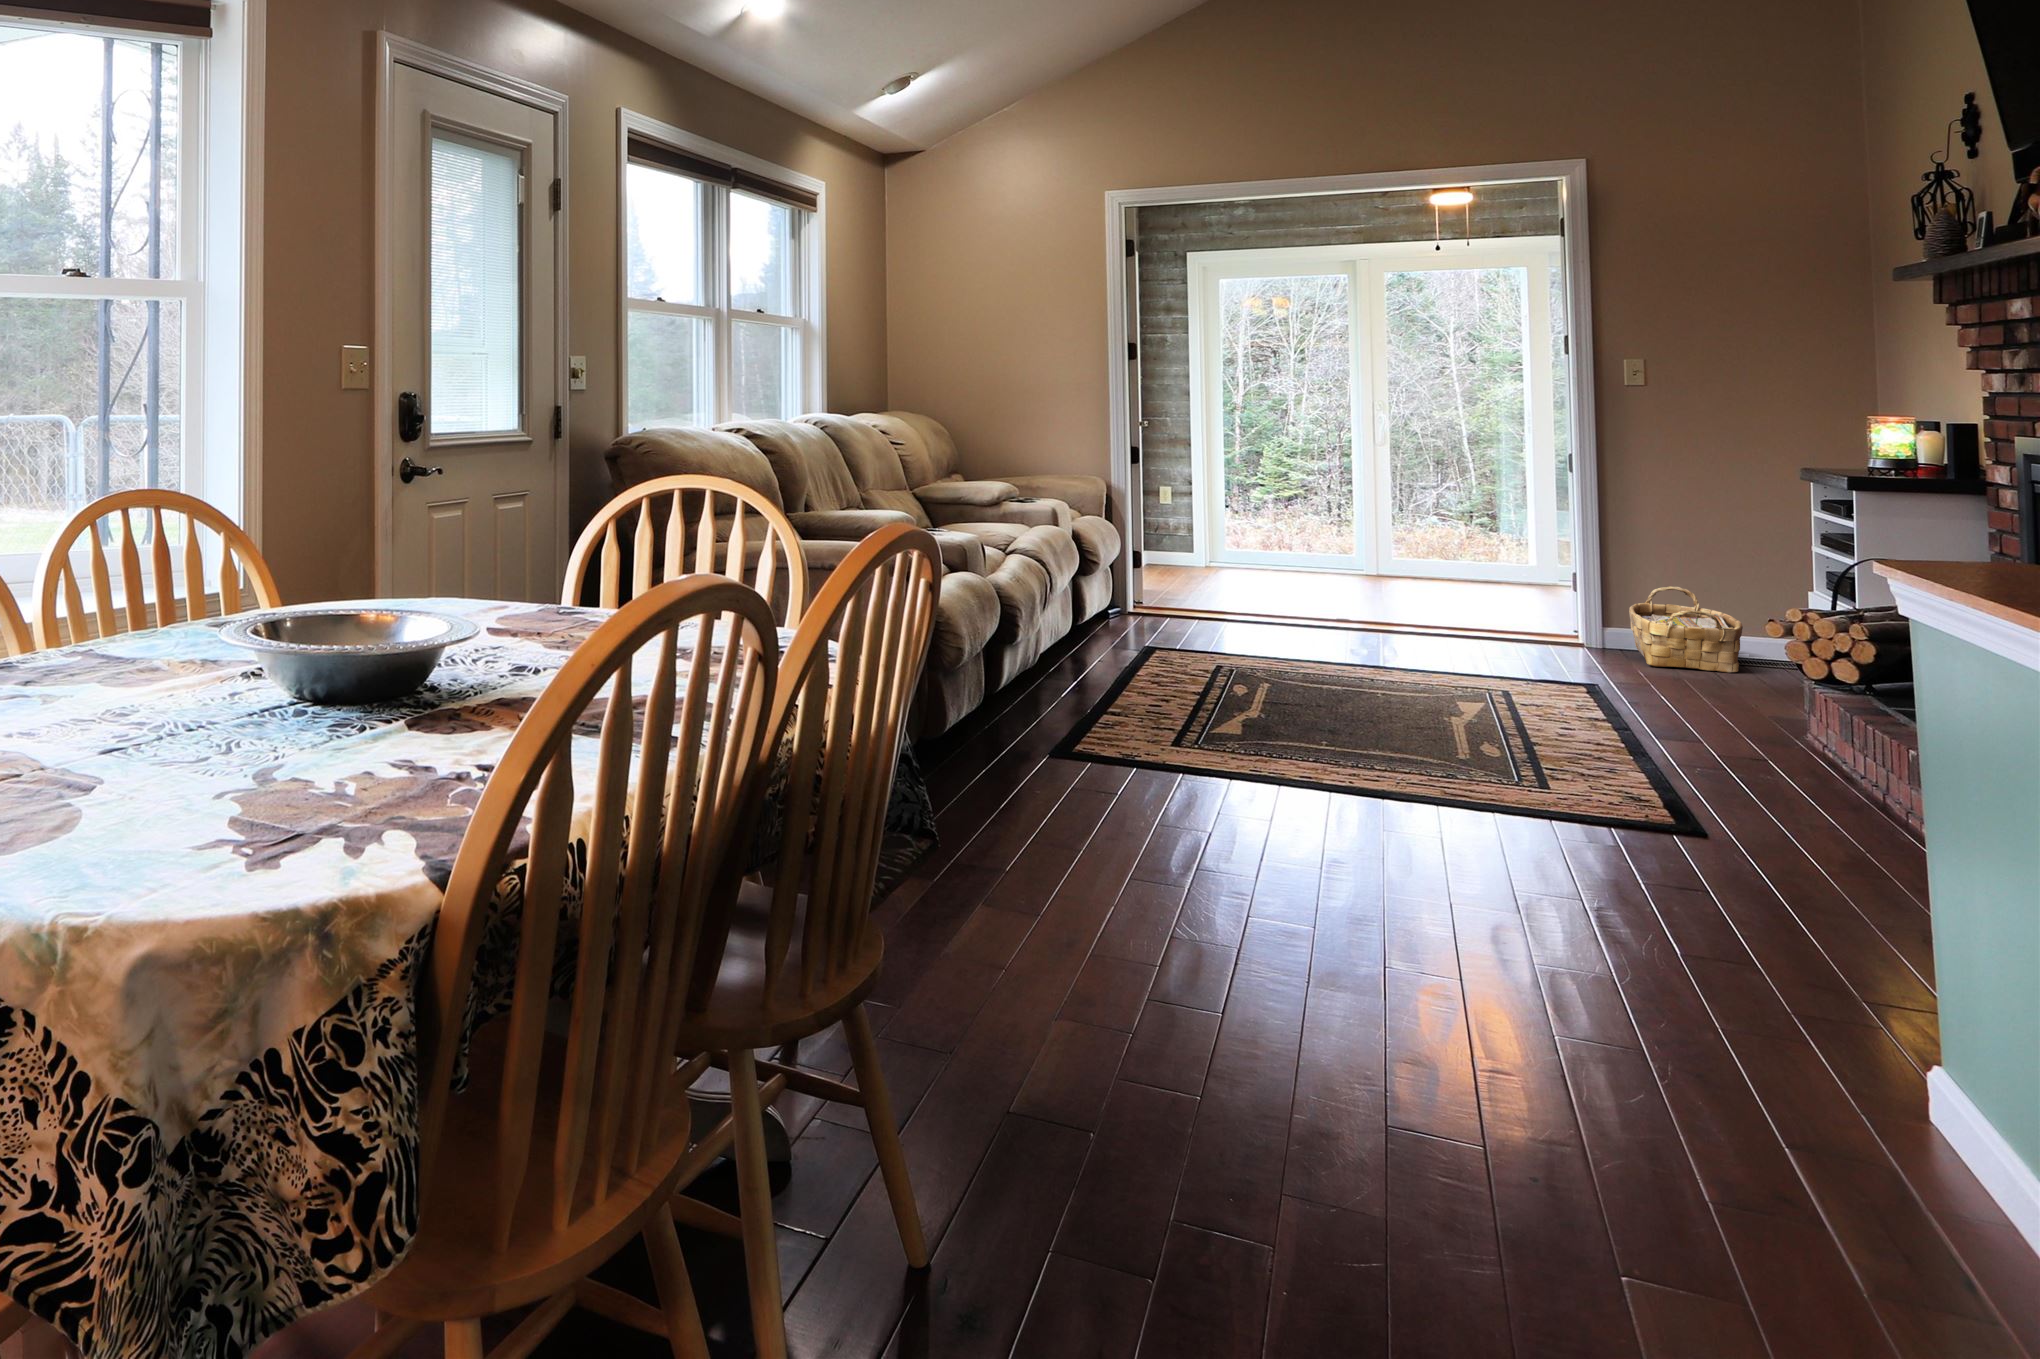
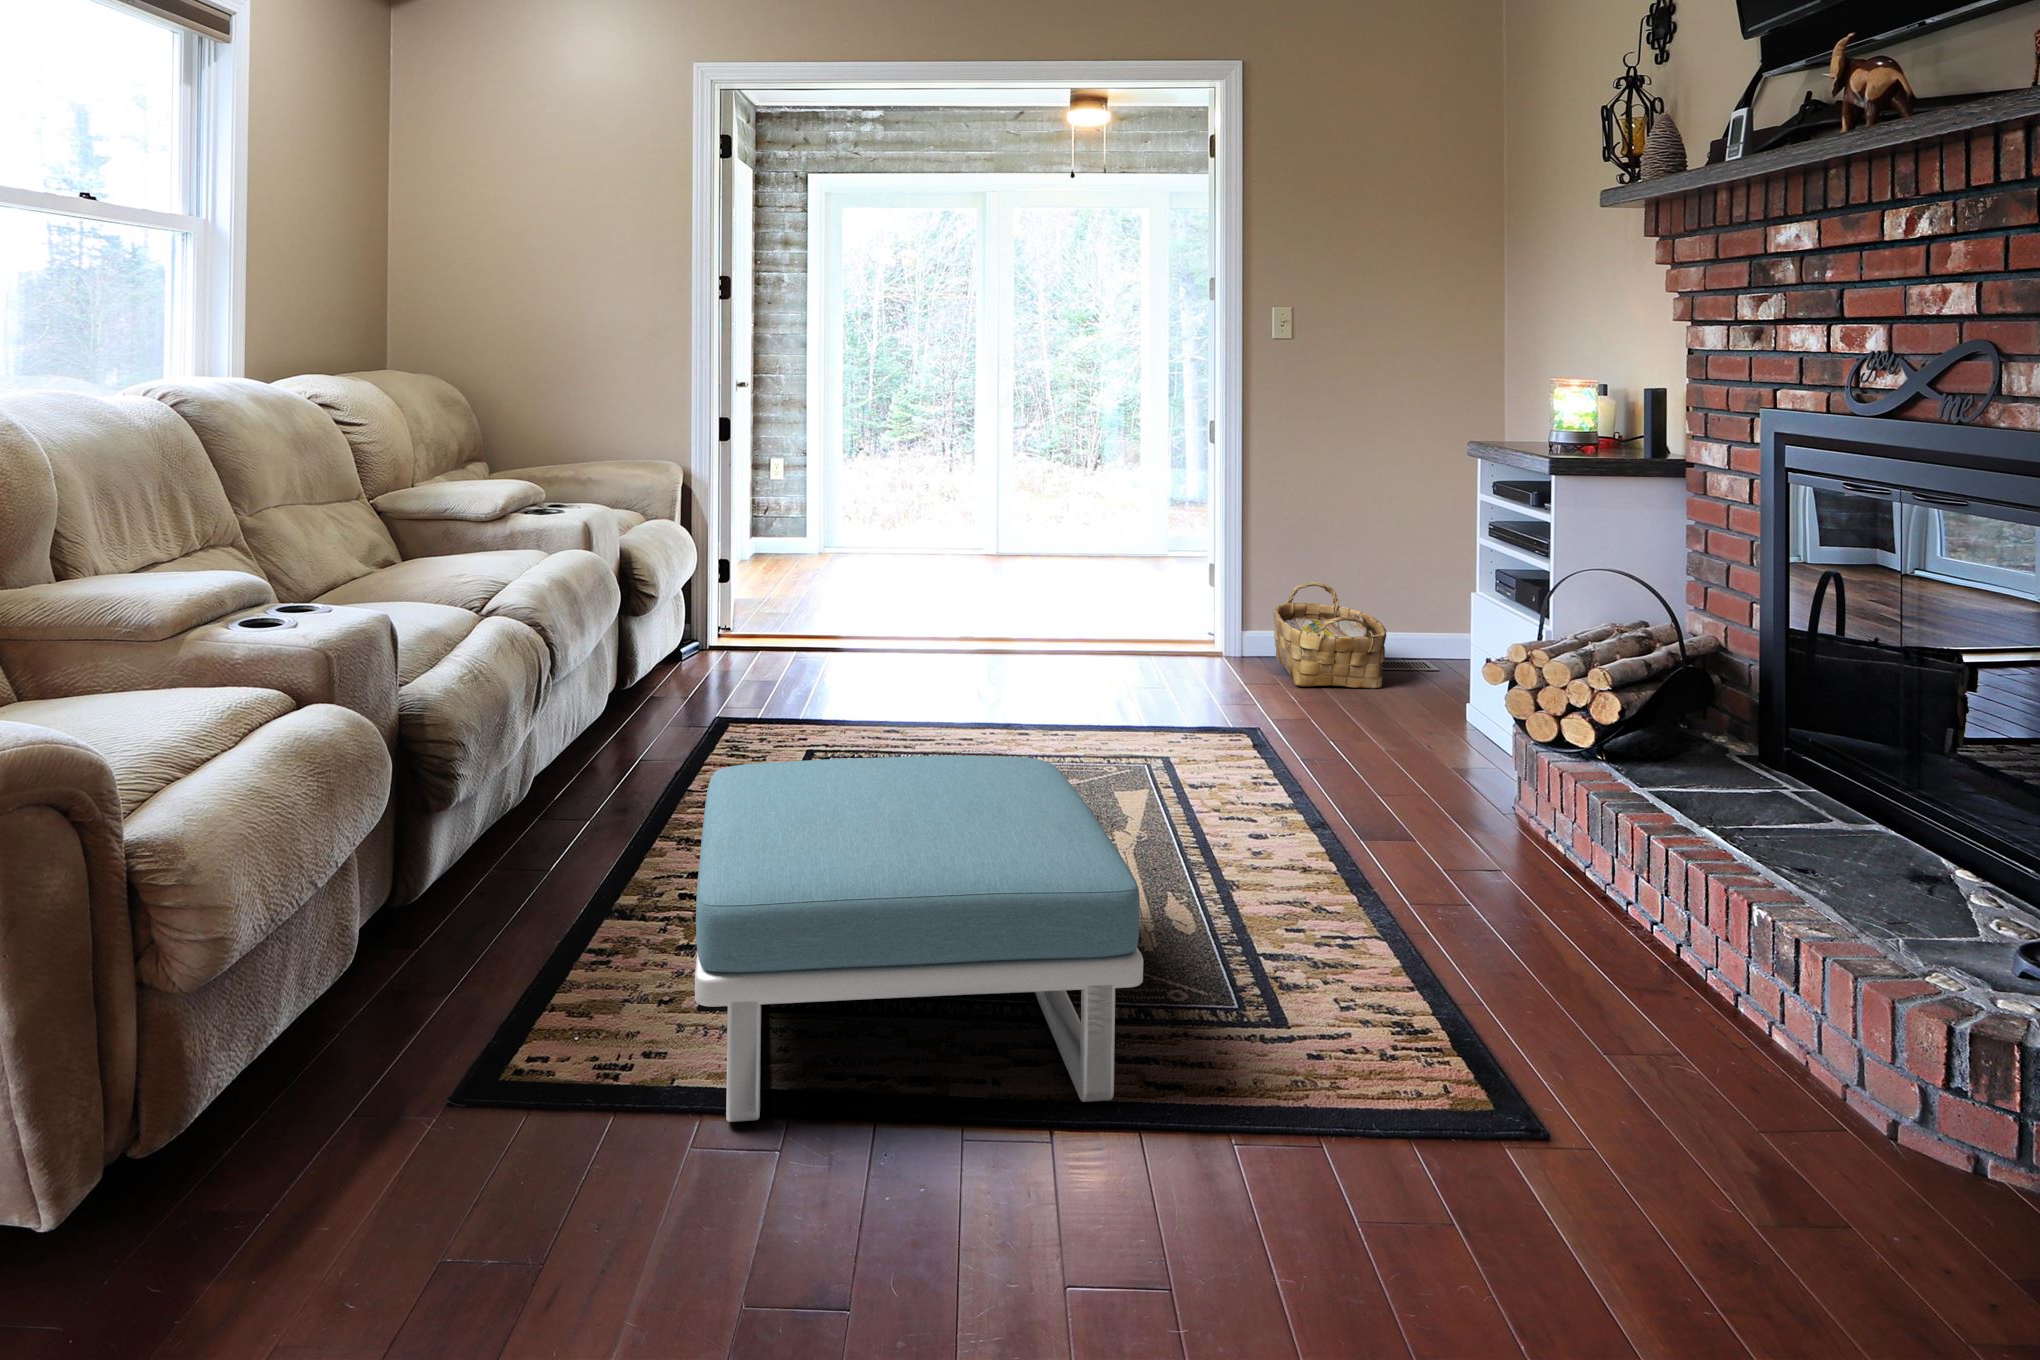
footstool: none [1165,631,1435,797] -> present [695,756,1143,1122]

